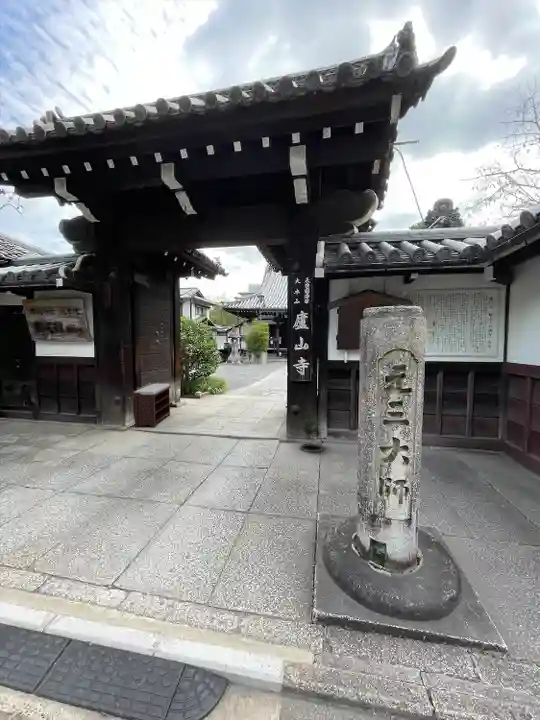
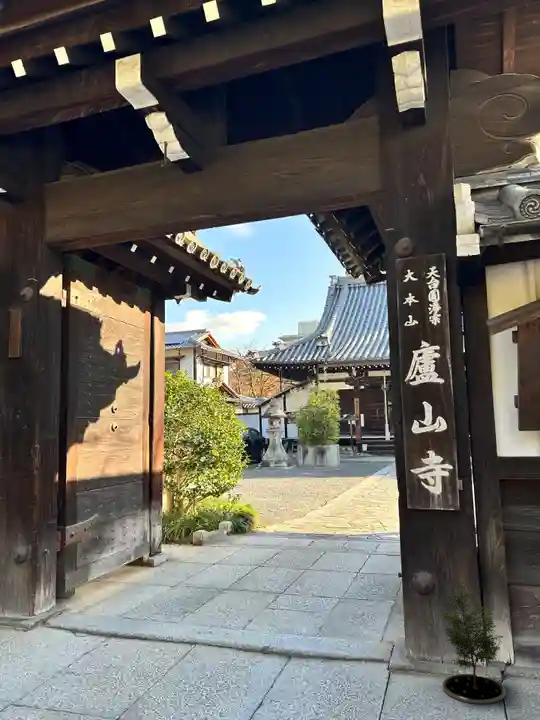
bench: present [133,383,171,428] -> none [51,516,138,621]

